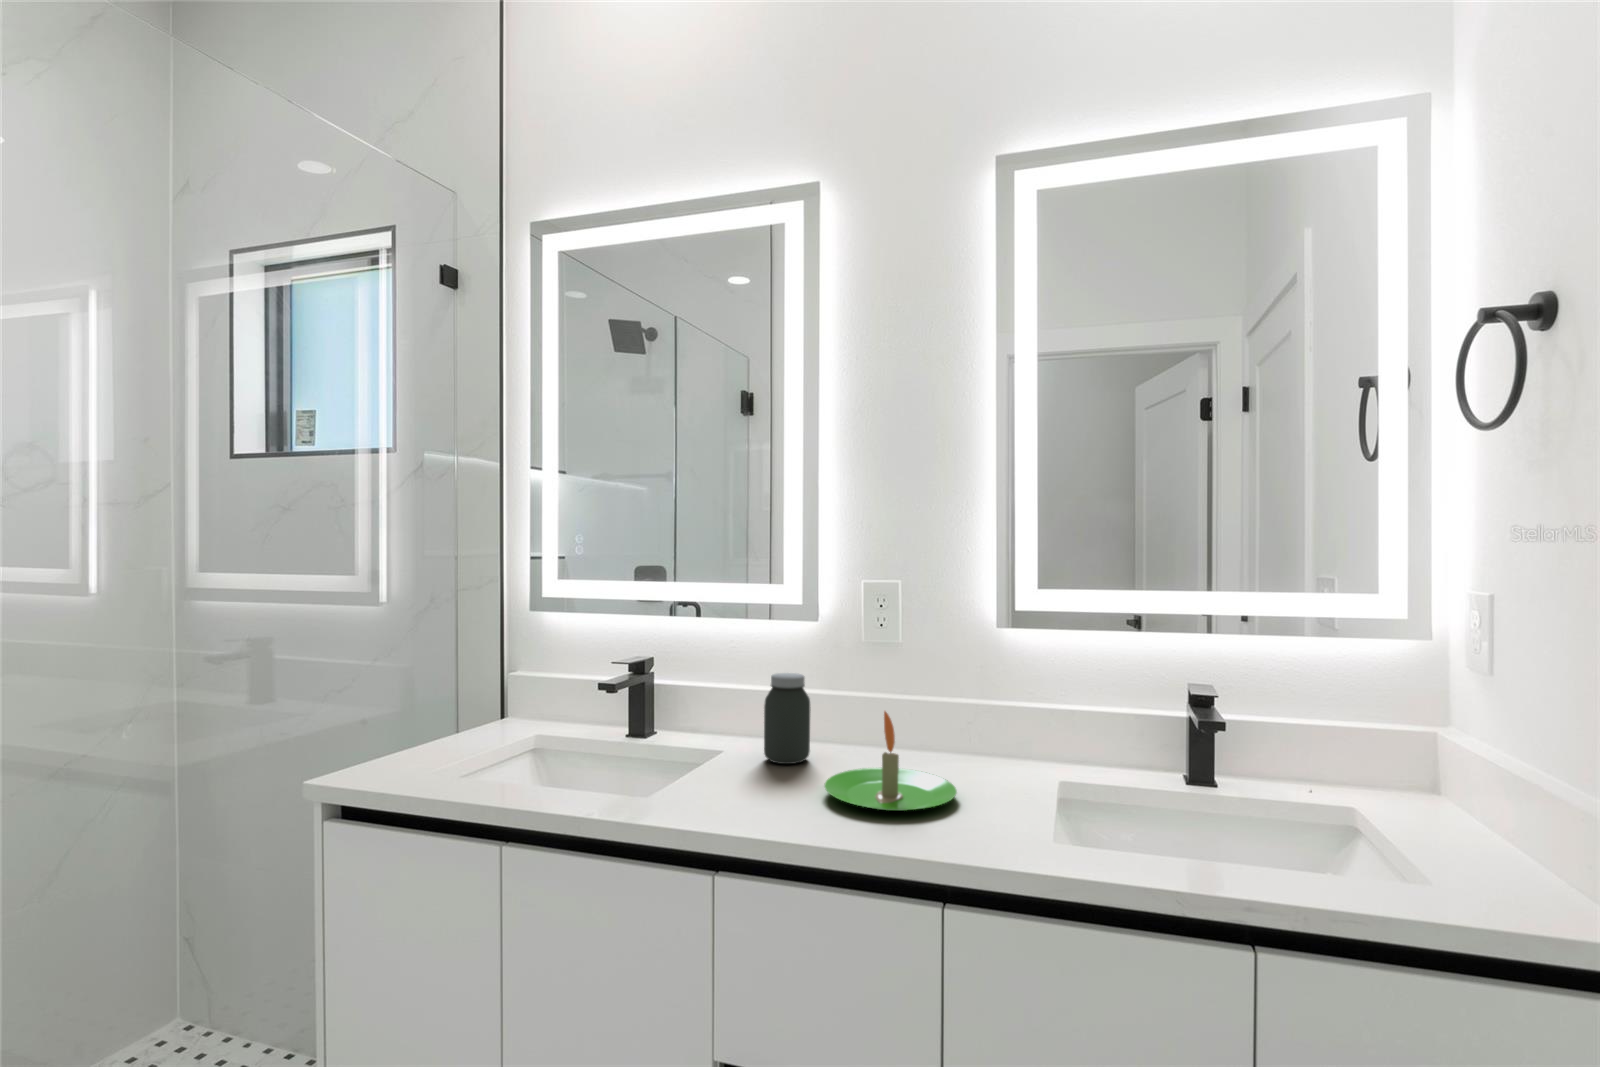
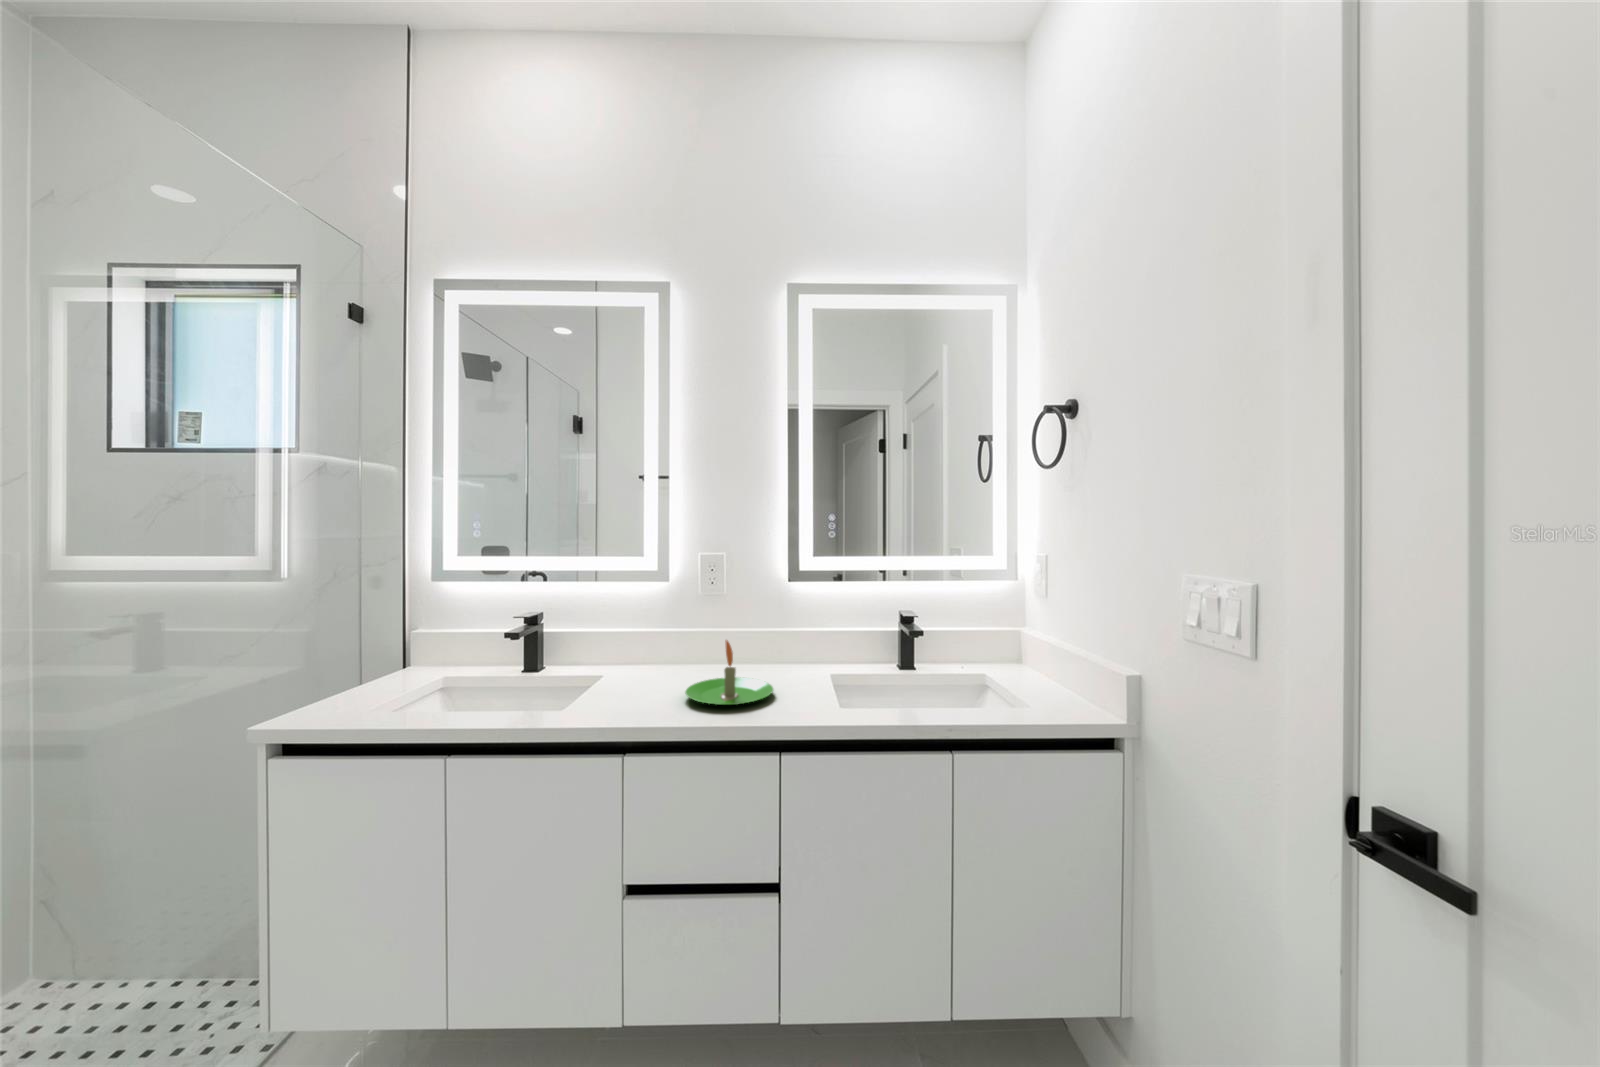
jar: present [764,673,810,764] -> none [634,620,667,683]

